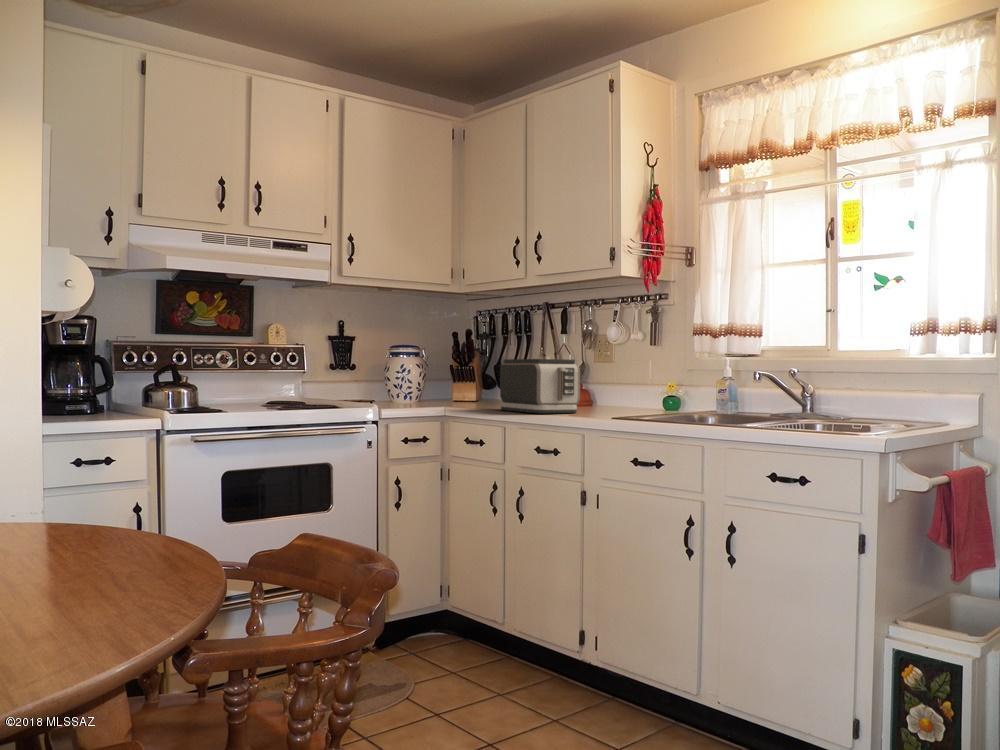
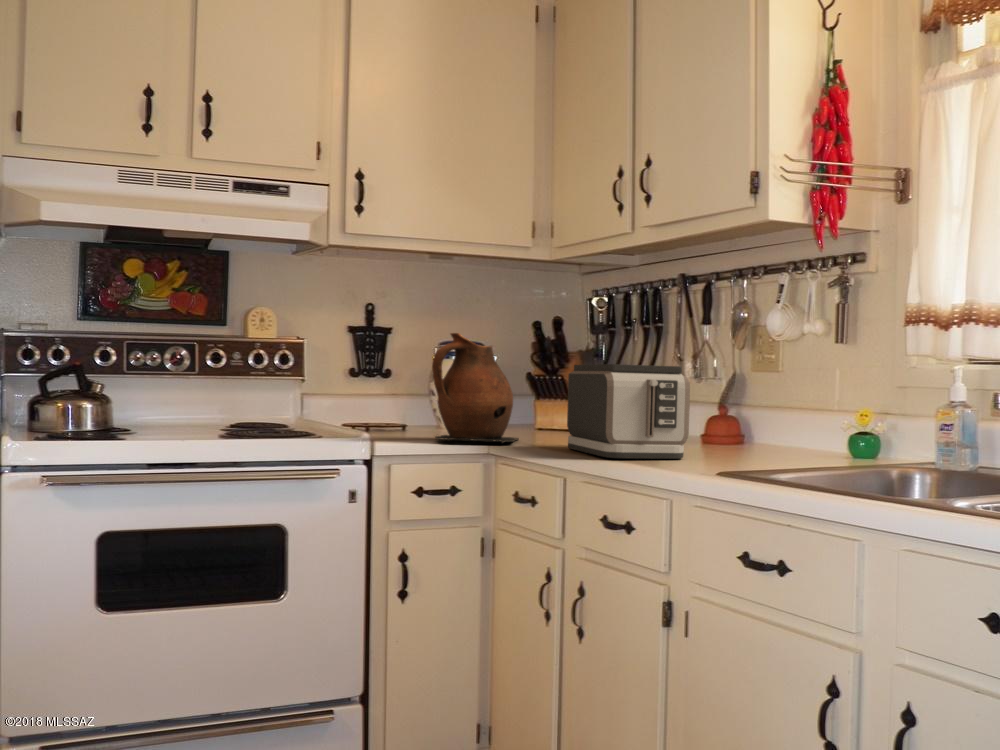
ceramic pitcher: none [408,341,465,409] -> present [432,333,519,443]

